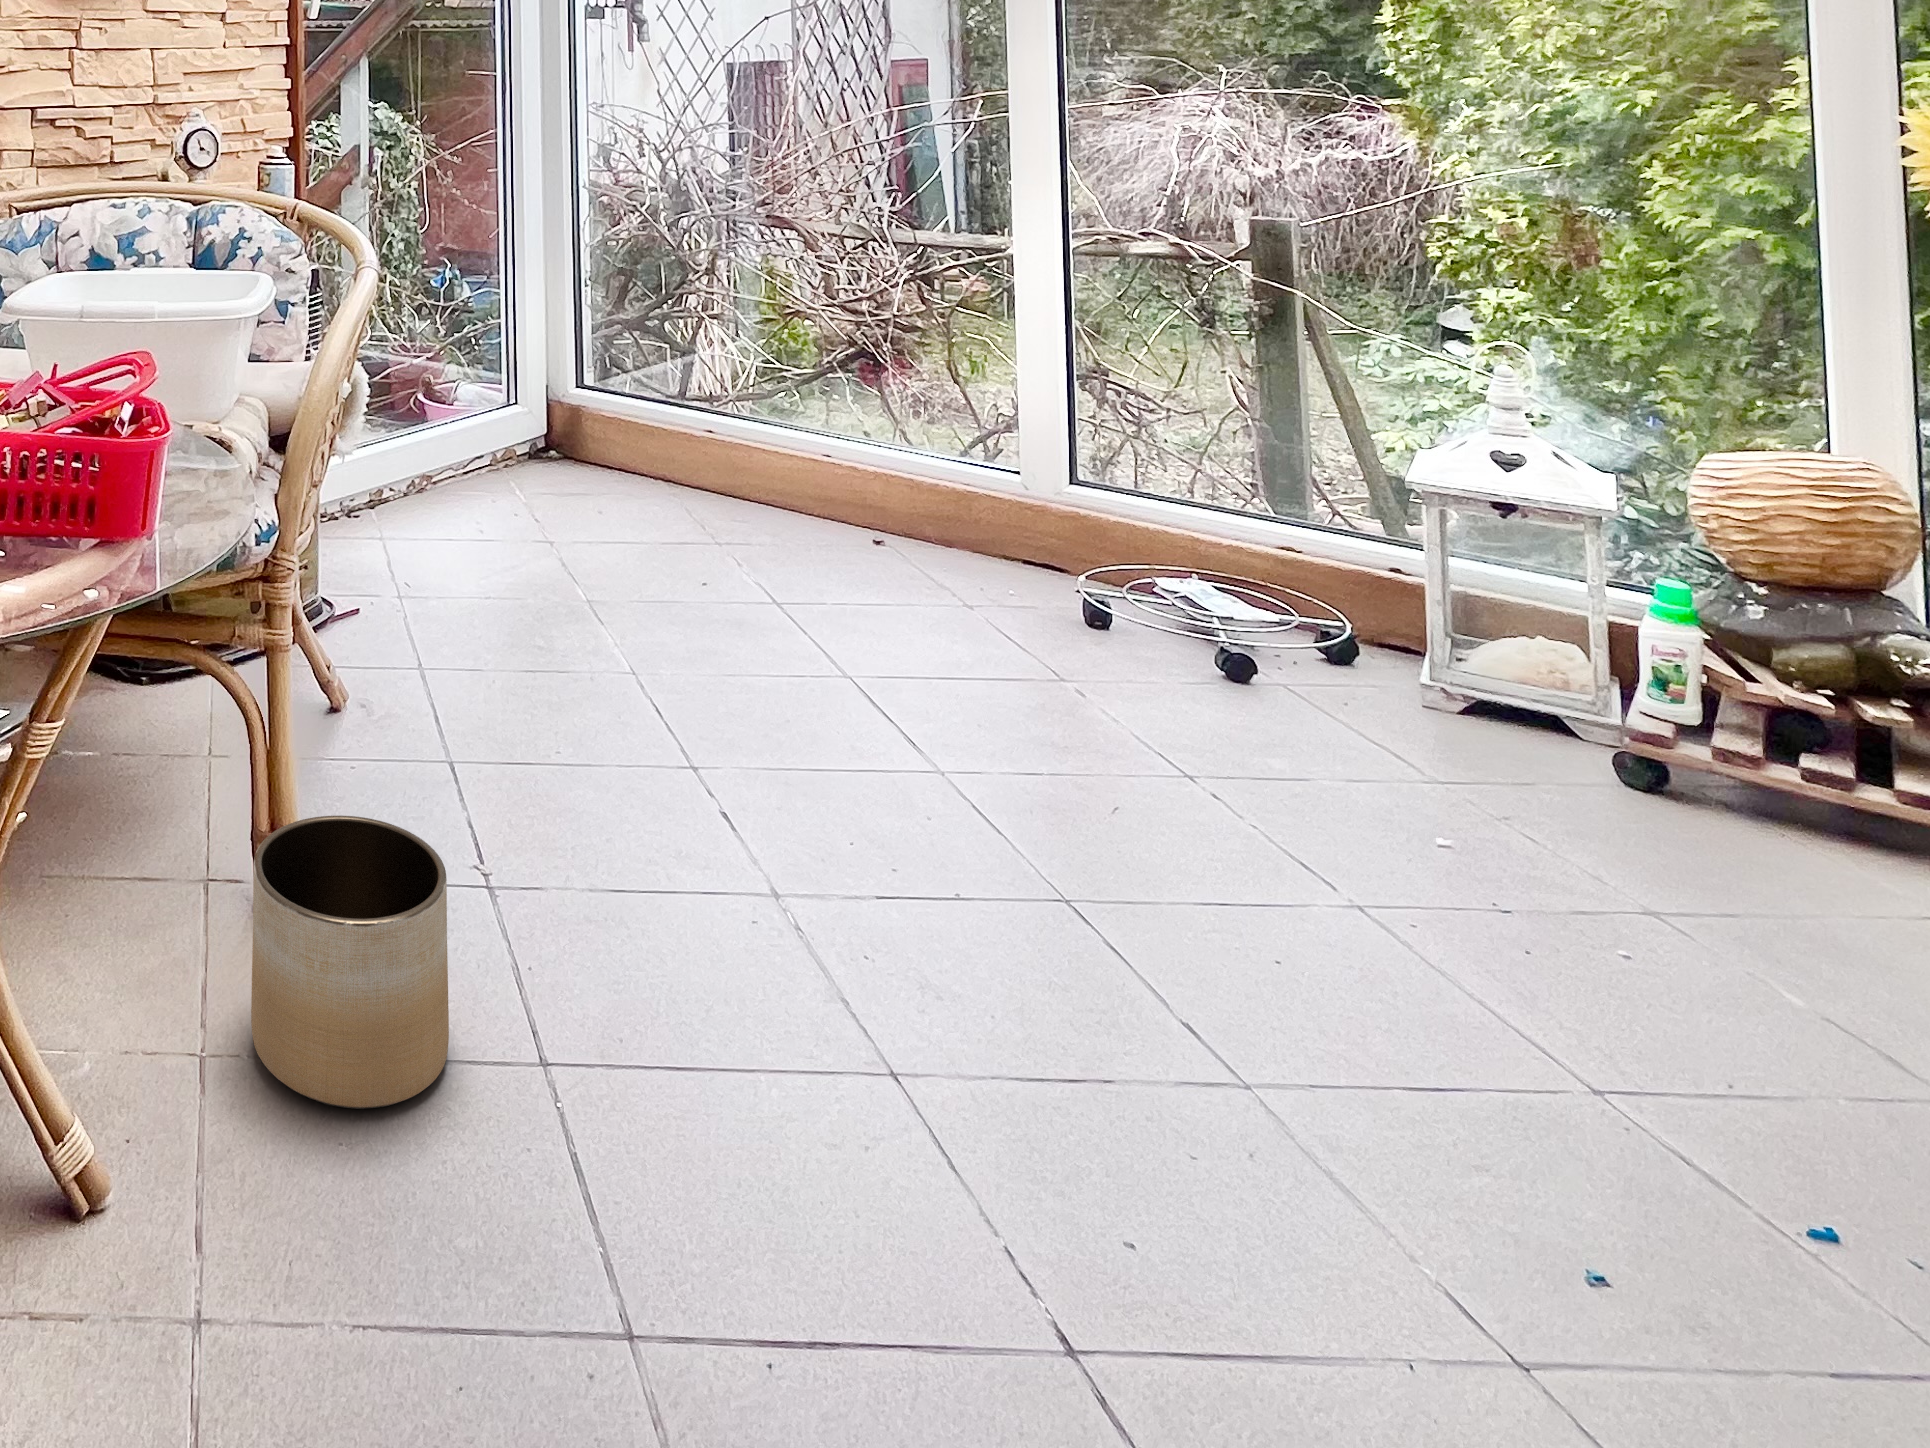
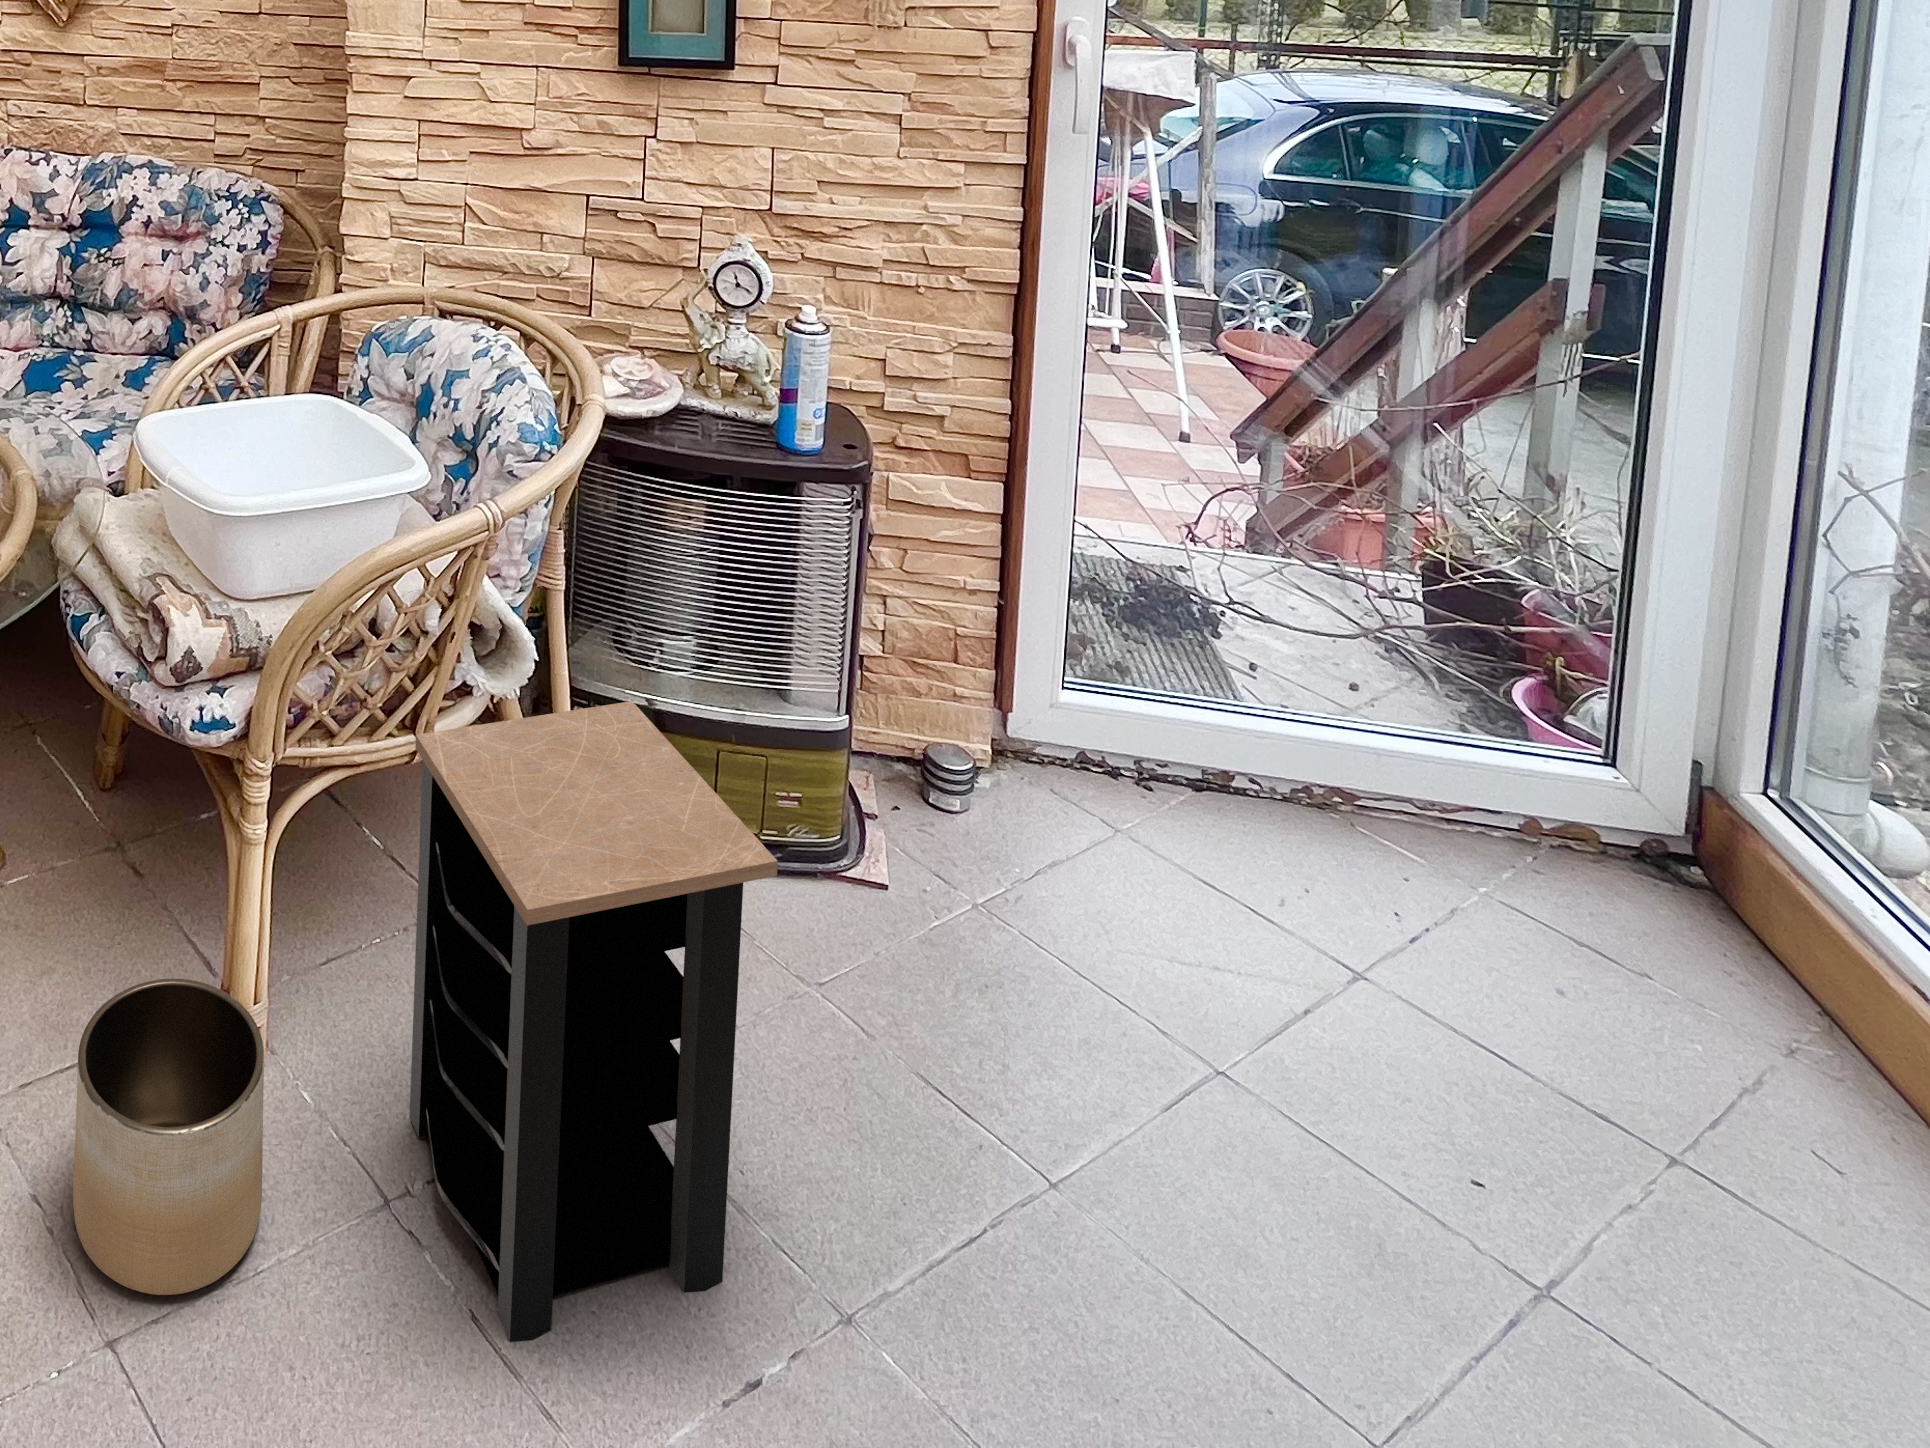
side table: none [359,442,603,924] -> present [410,701,778,1342]

